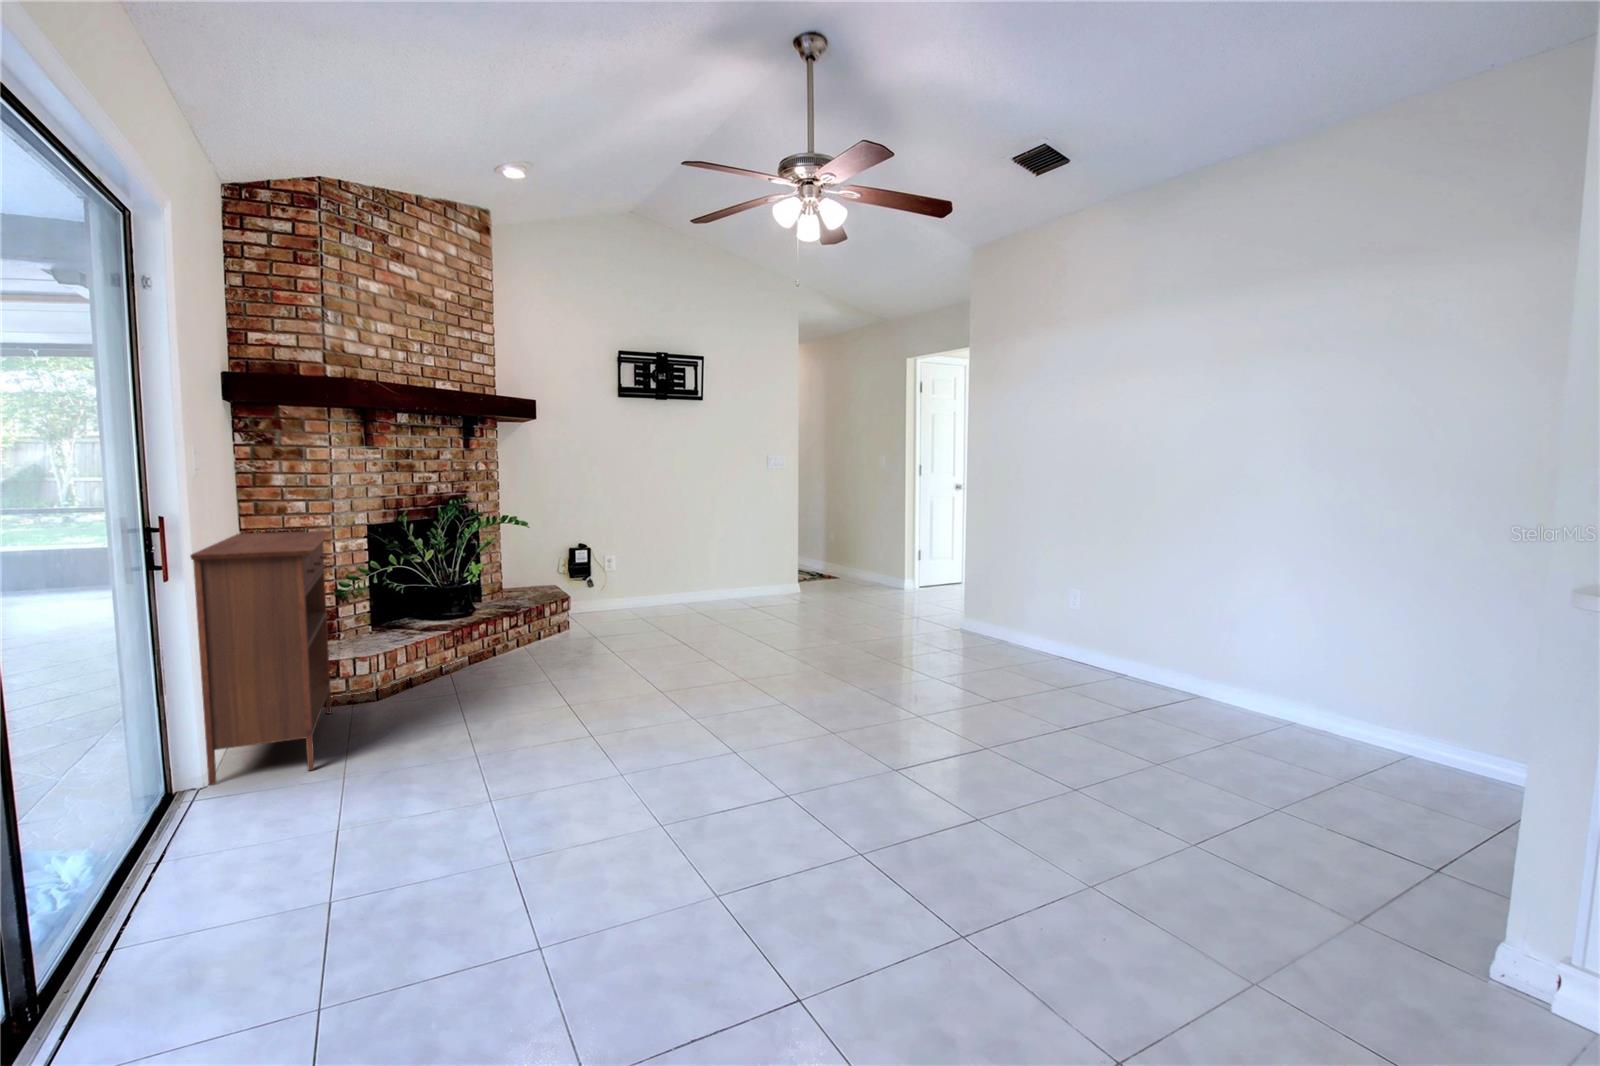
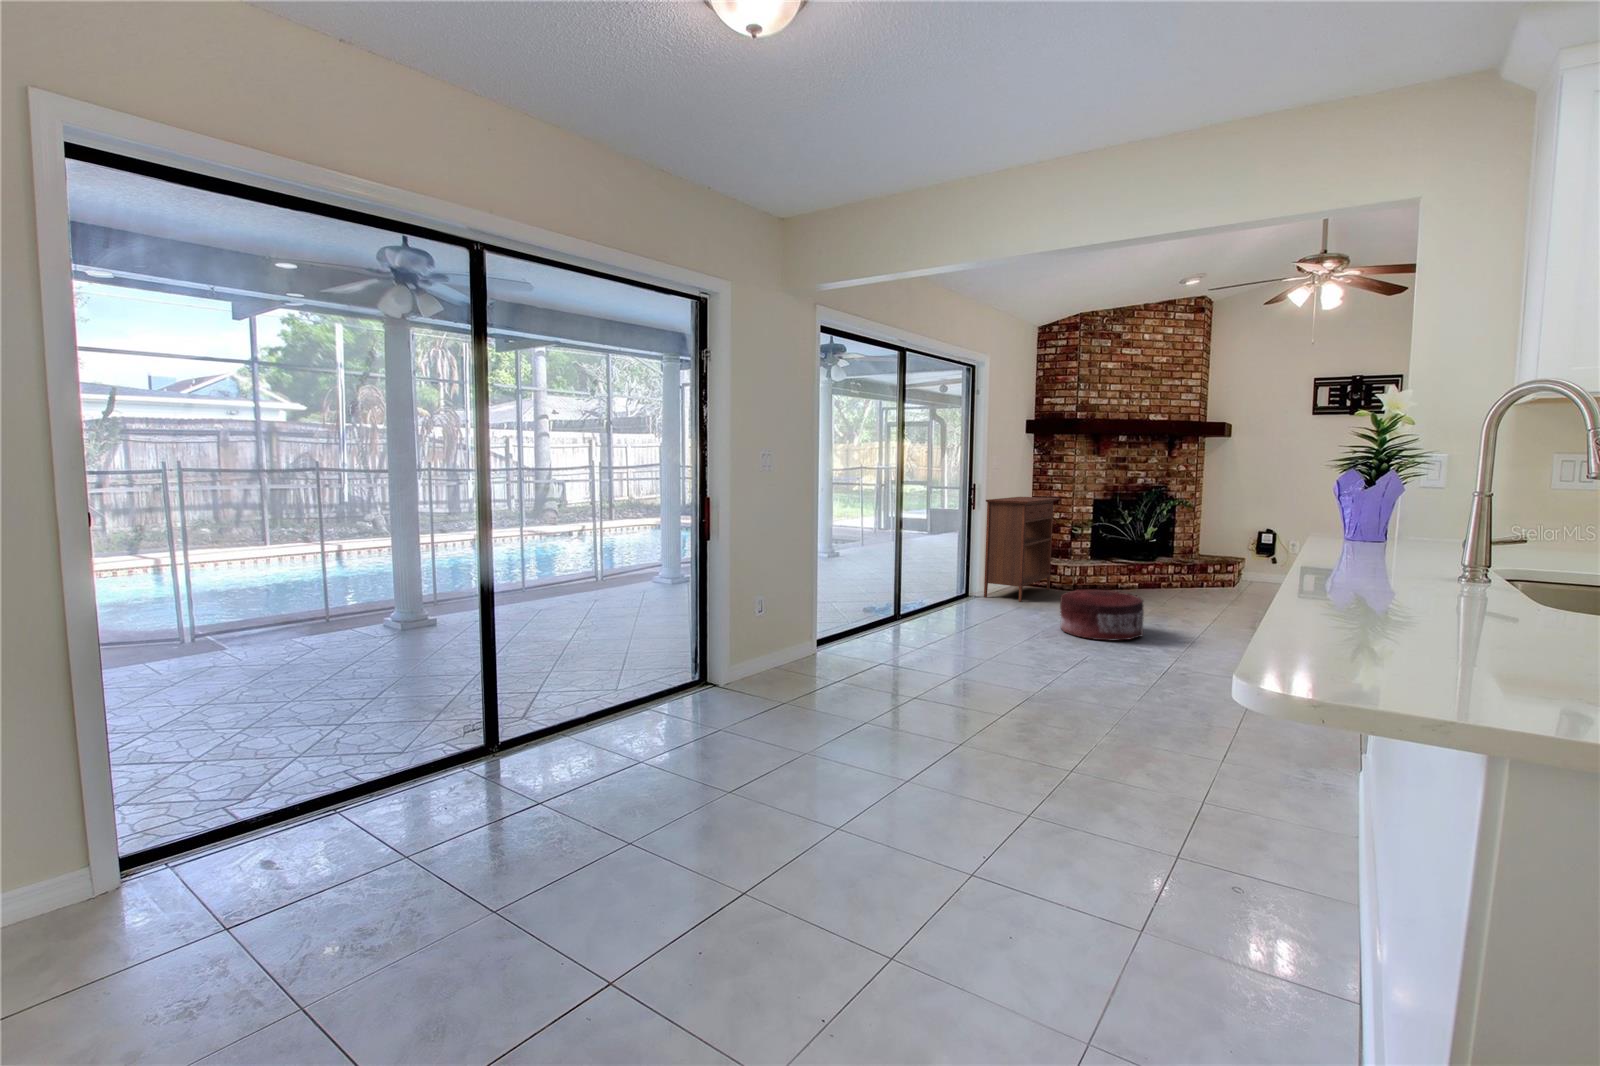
pouf: none [484,710,648,840] -> present [1060,590,1144,640]

